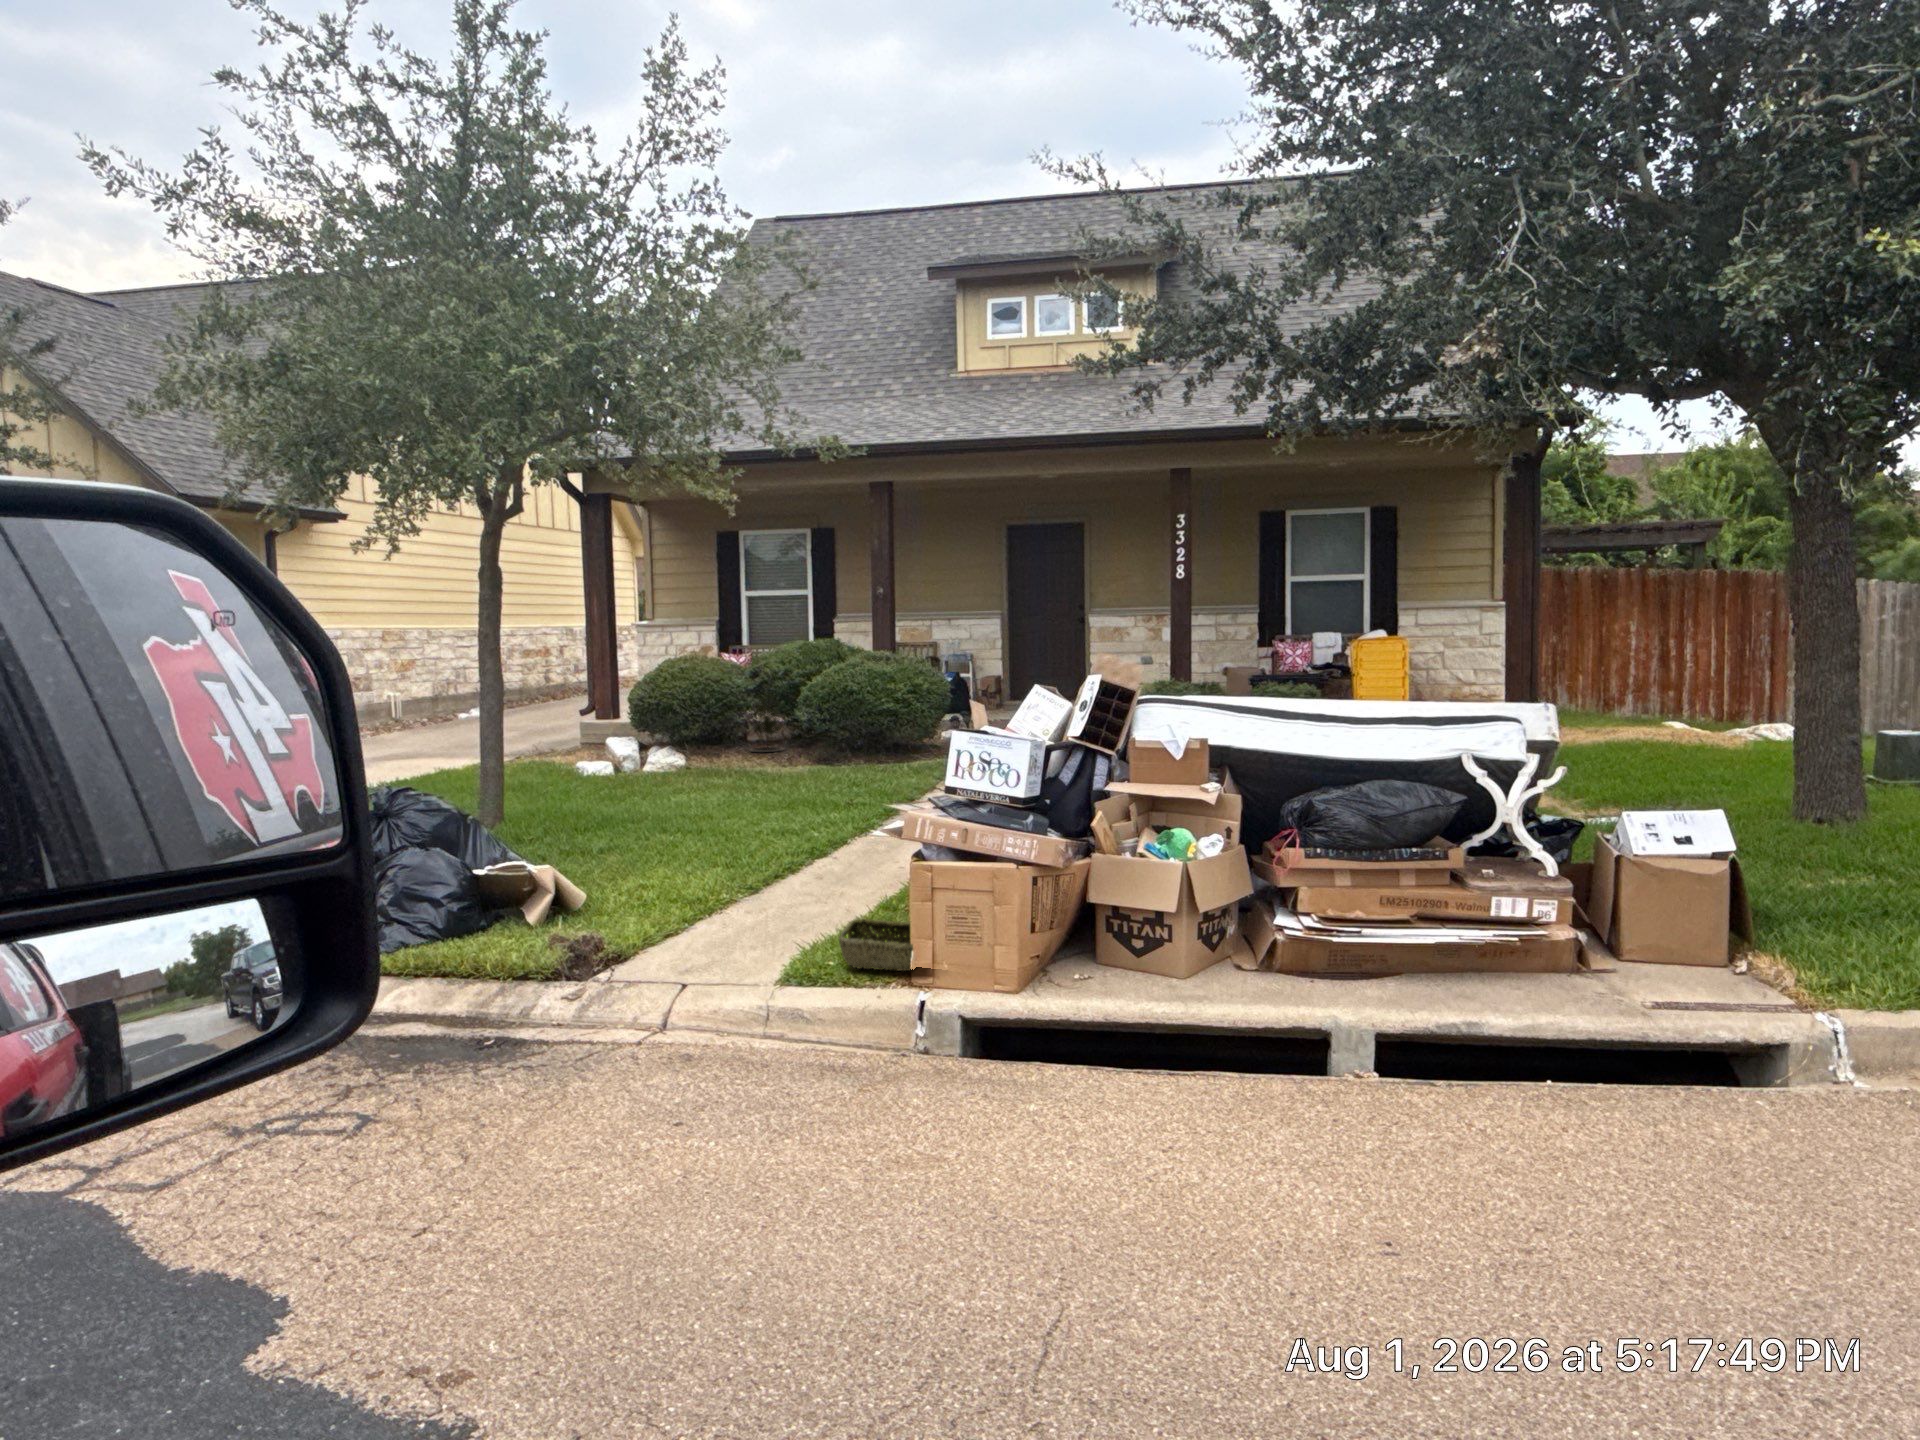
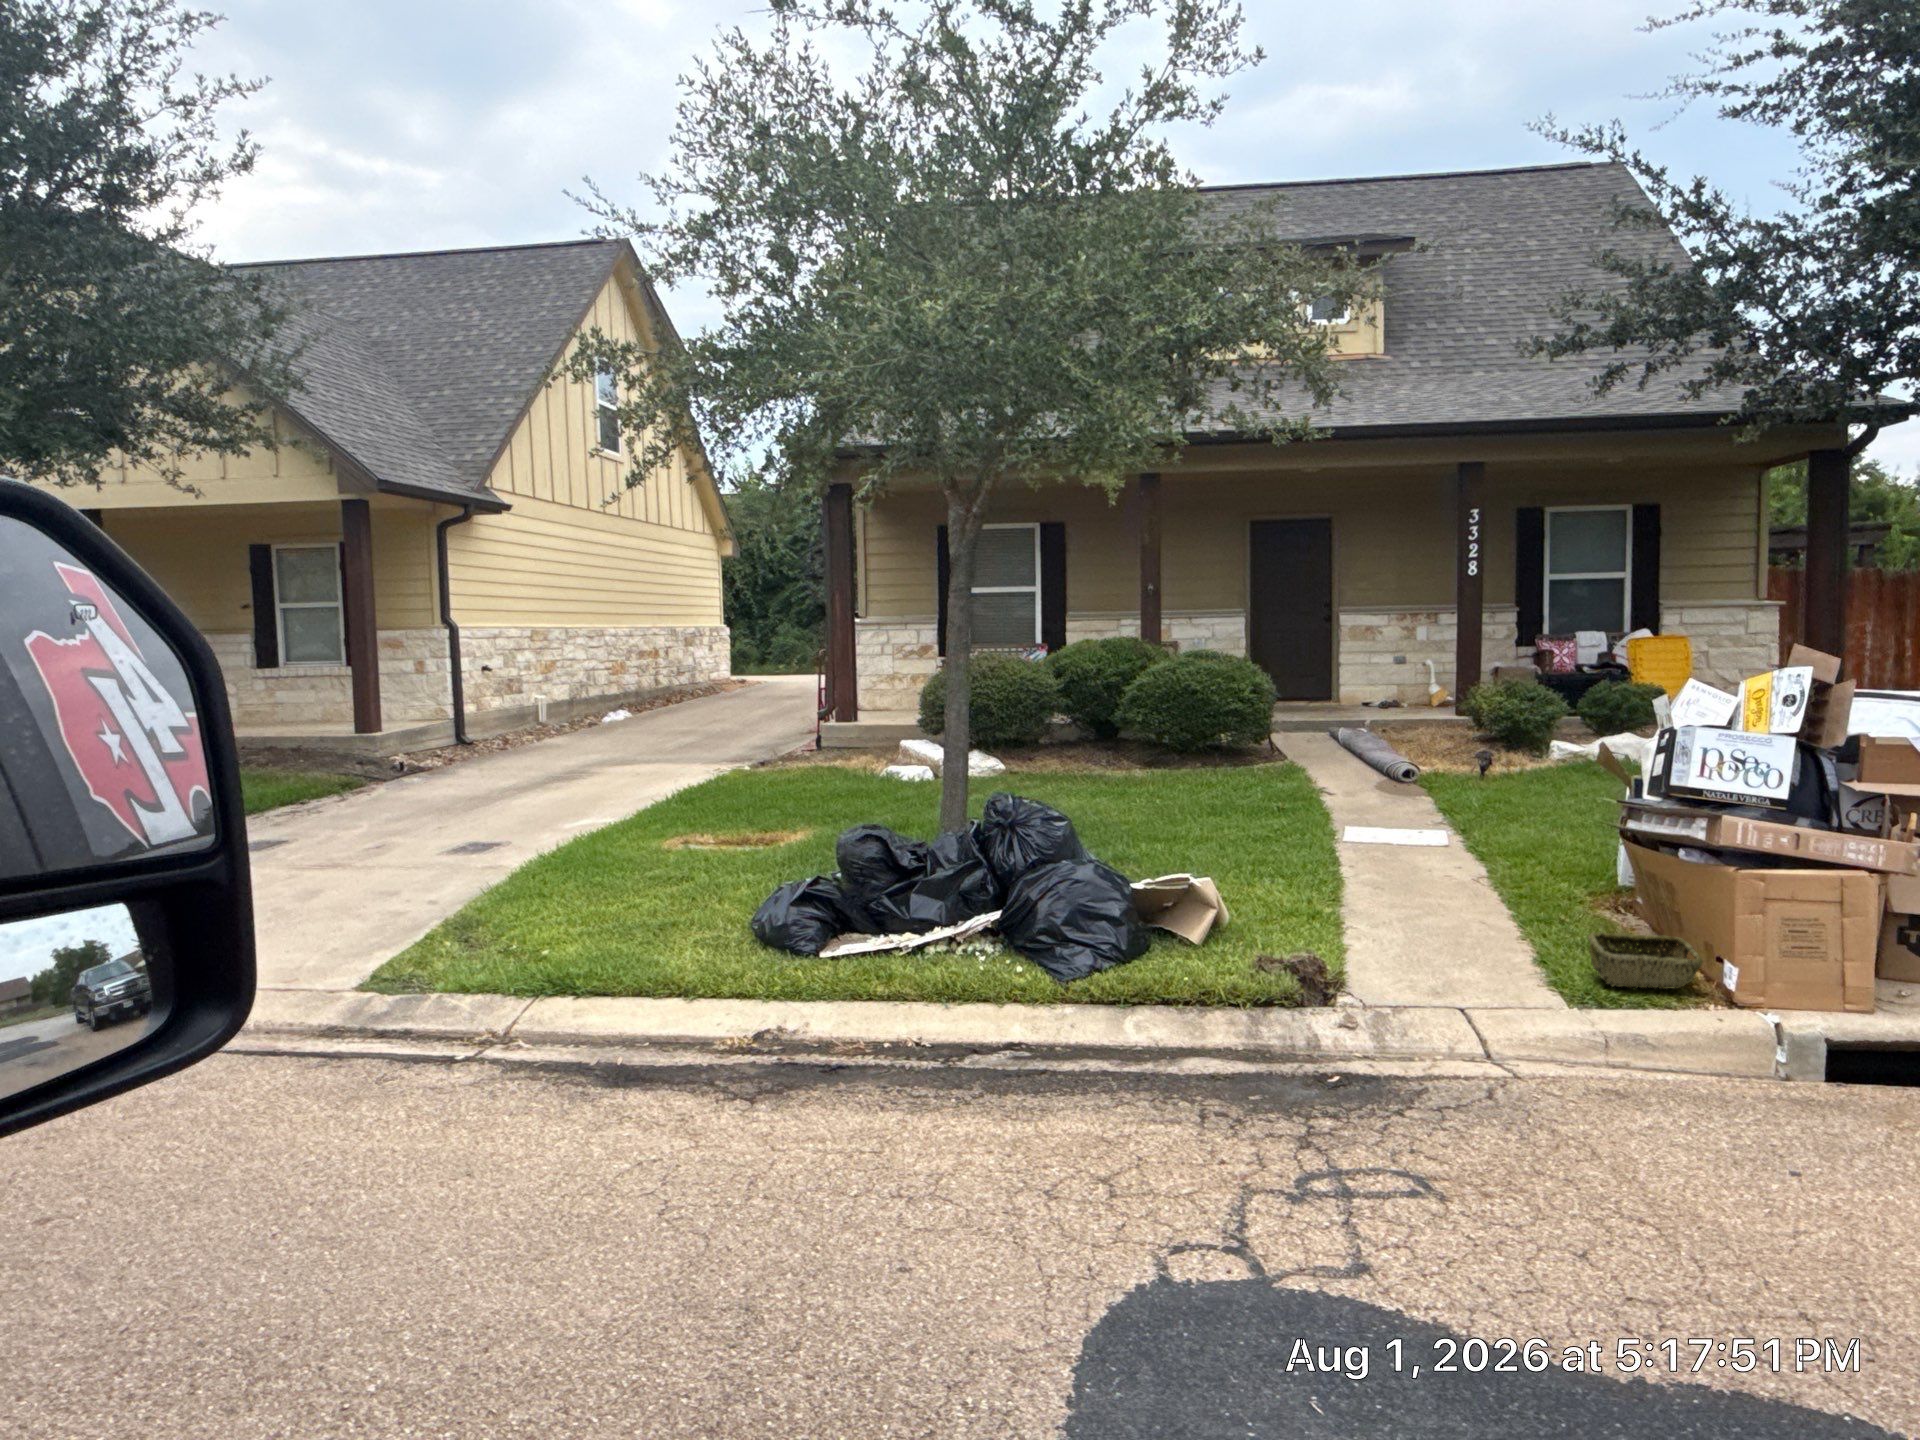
potted tree: present [749,694,783,752] -> none [1043,691,1086,757]

